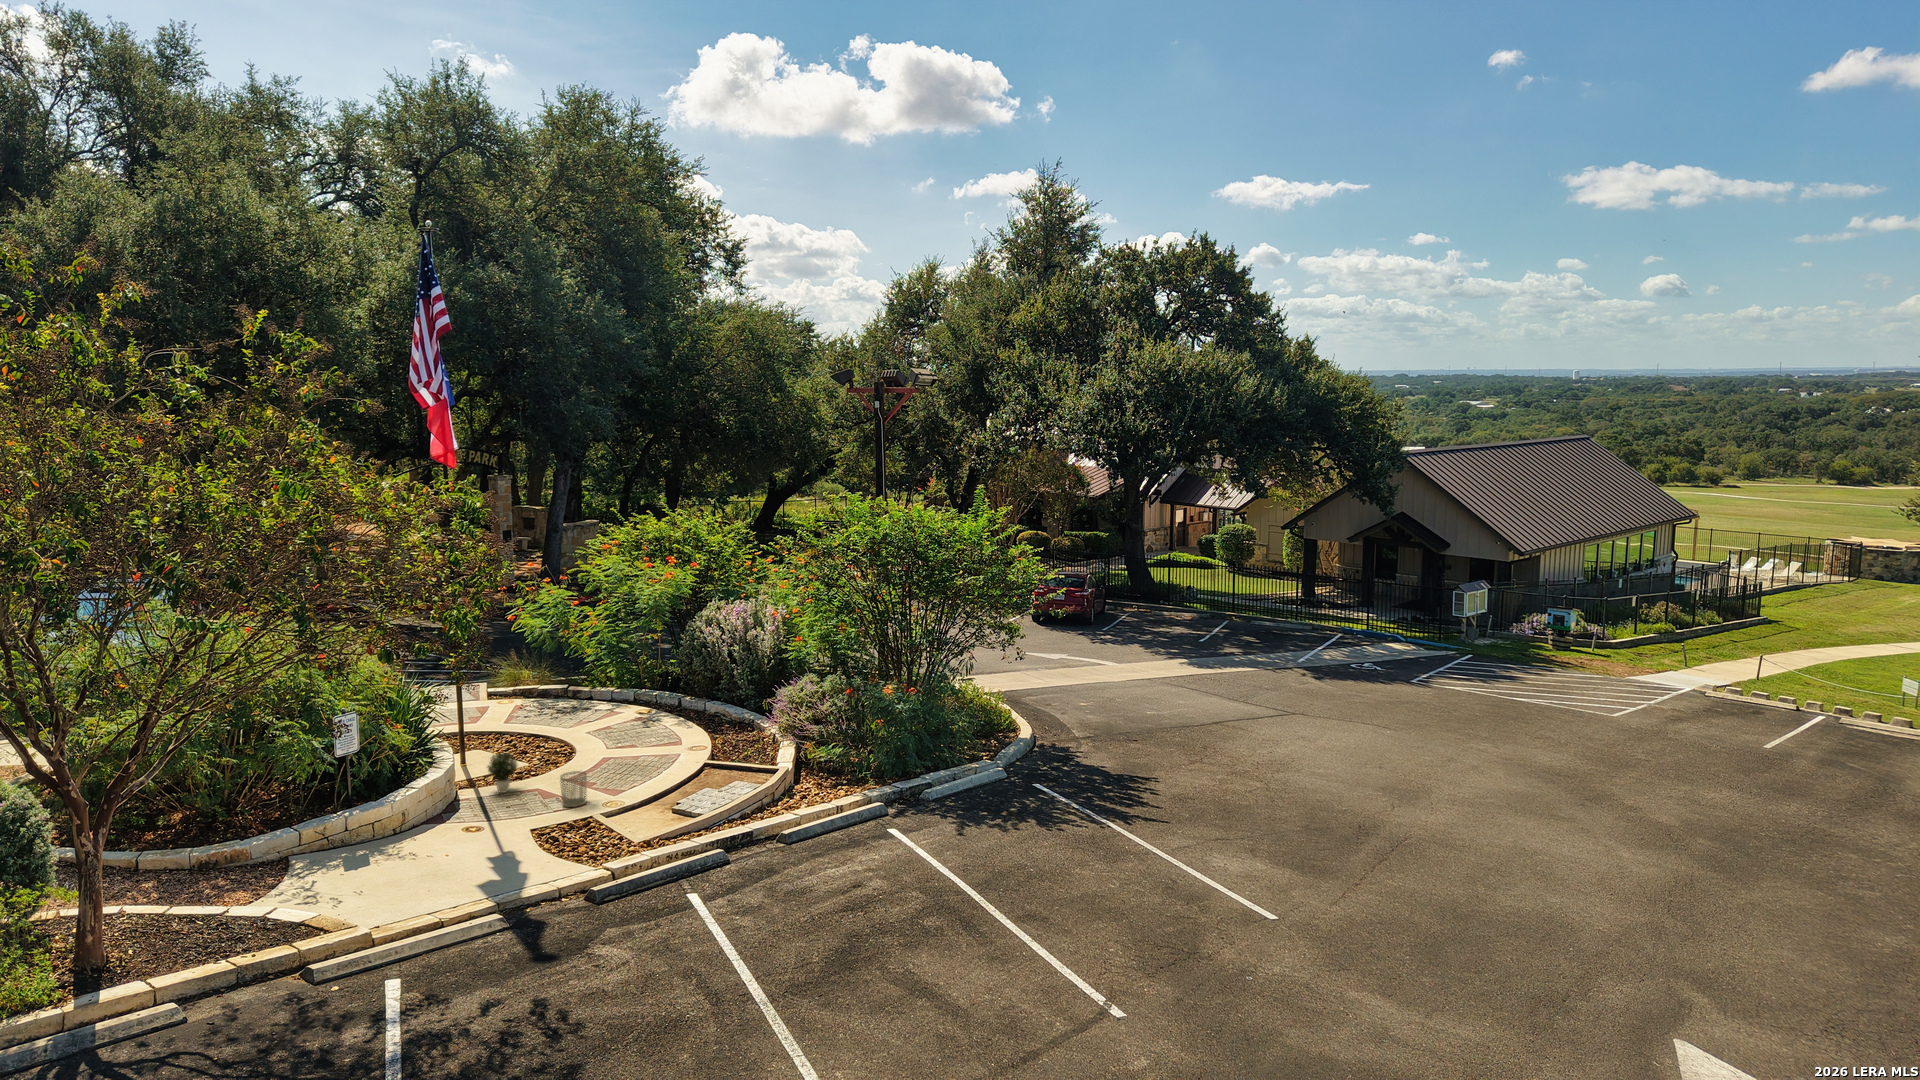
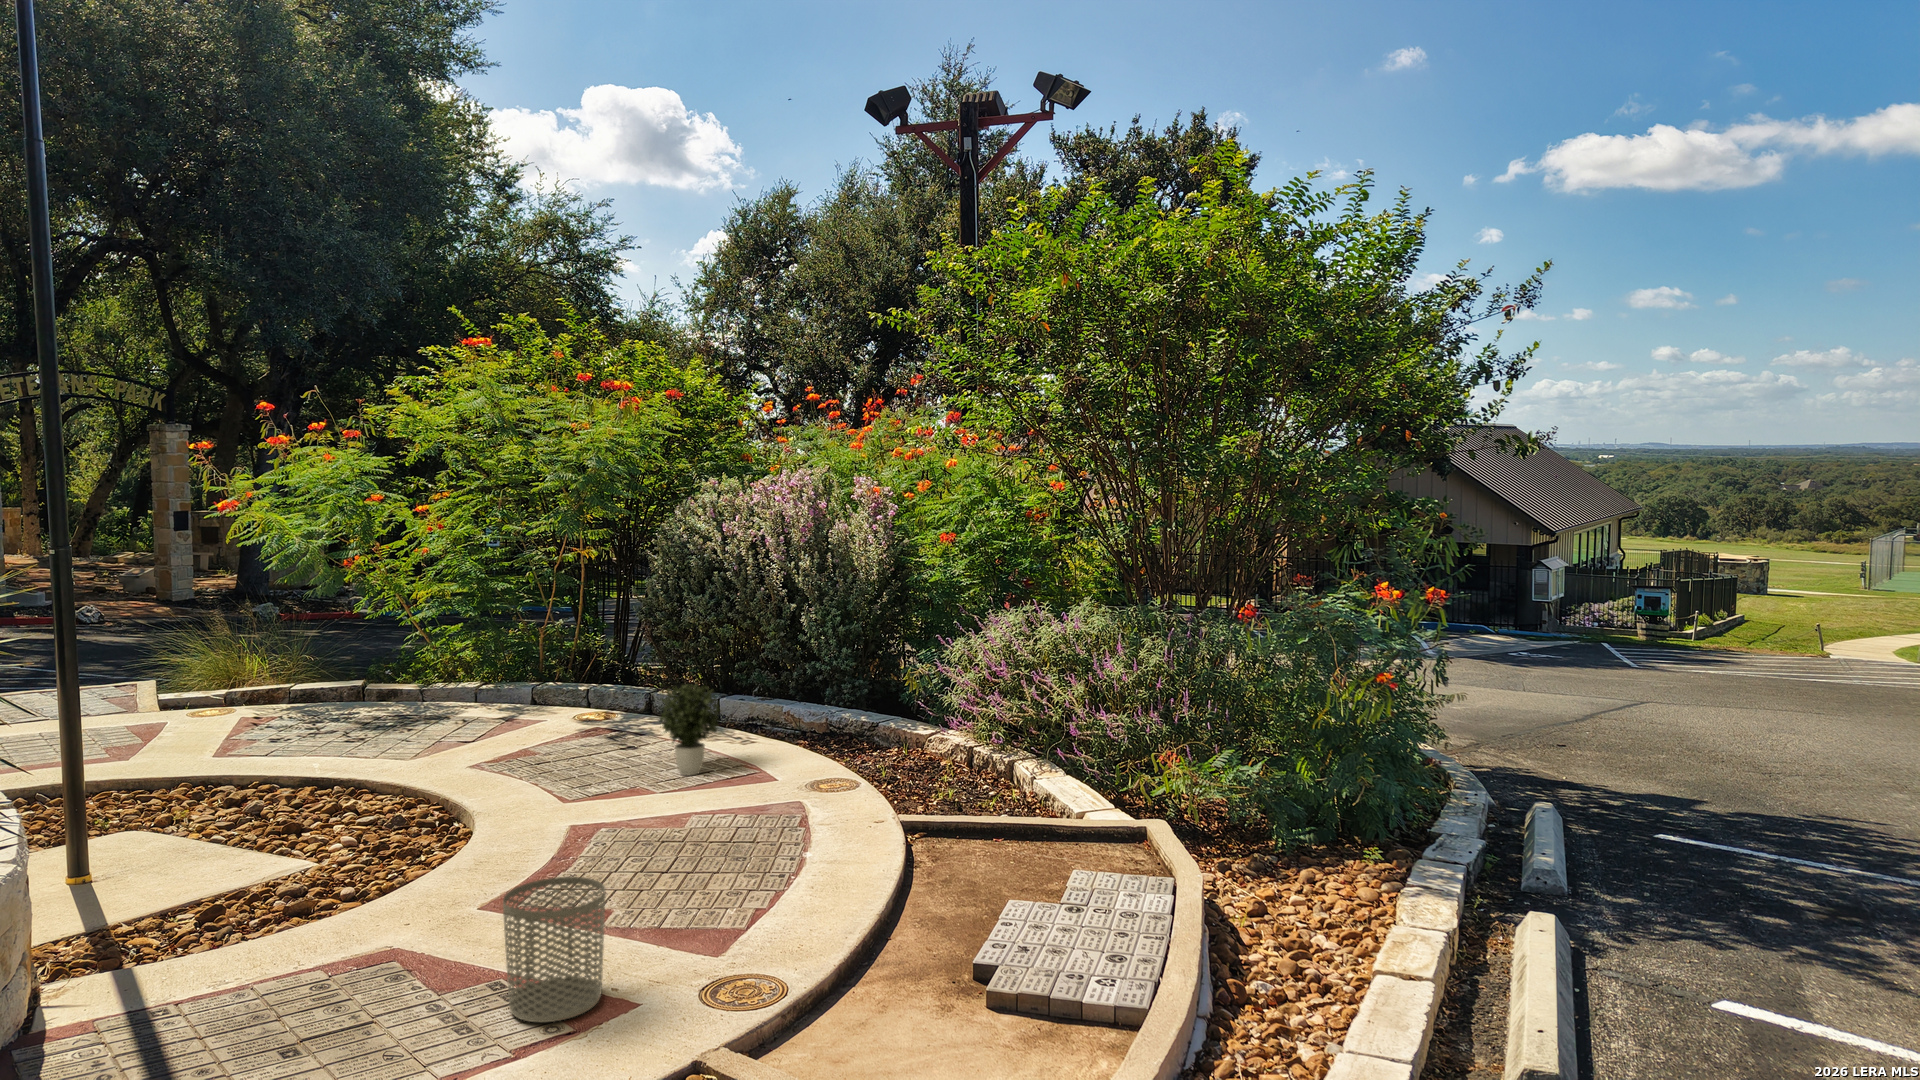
potted plant: present [488,752,517,793] -> present [660,684,721,775]

